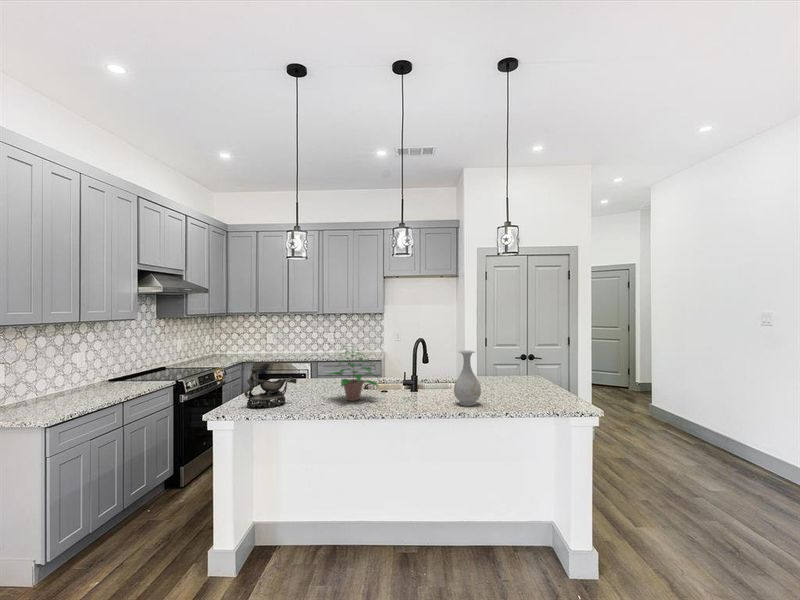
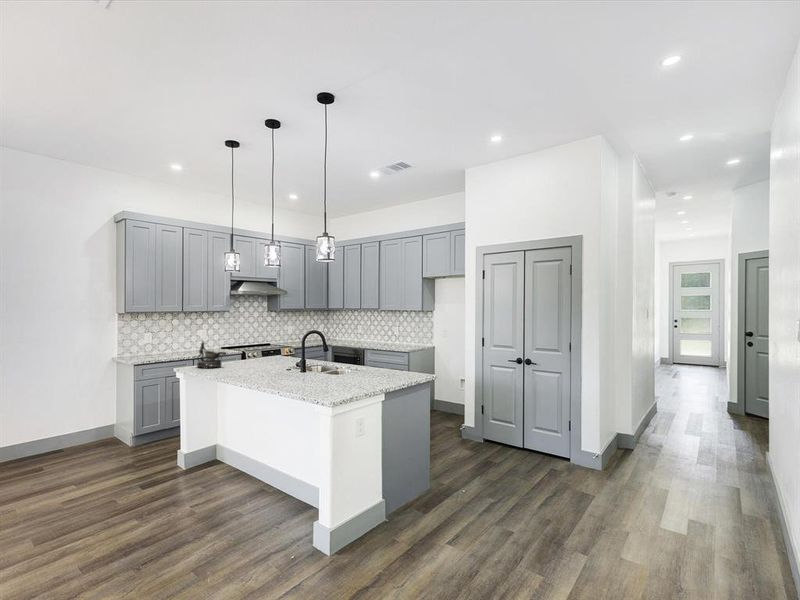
potted plant: present [329,346,378,401] -> none [233,332,273,372]
vase: present [454,351,481,406] -> none [282,341,304,384]

